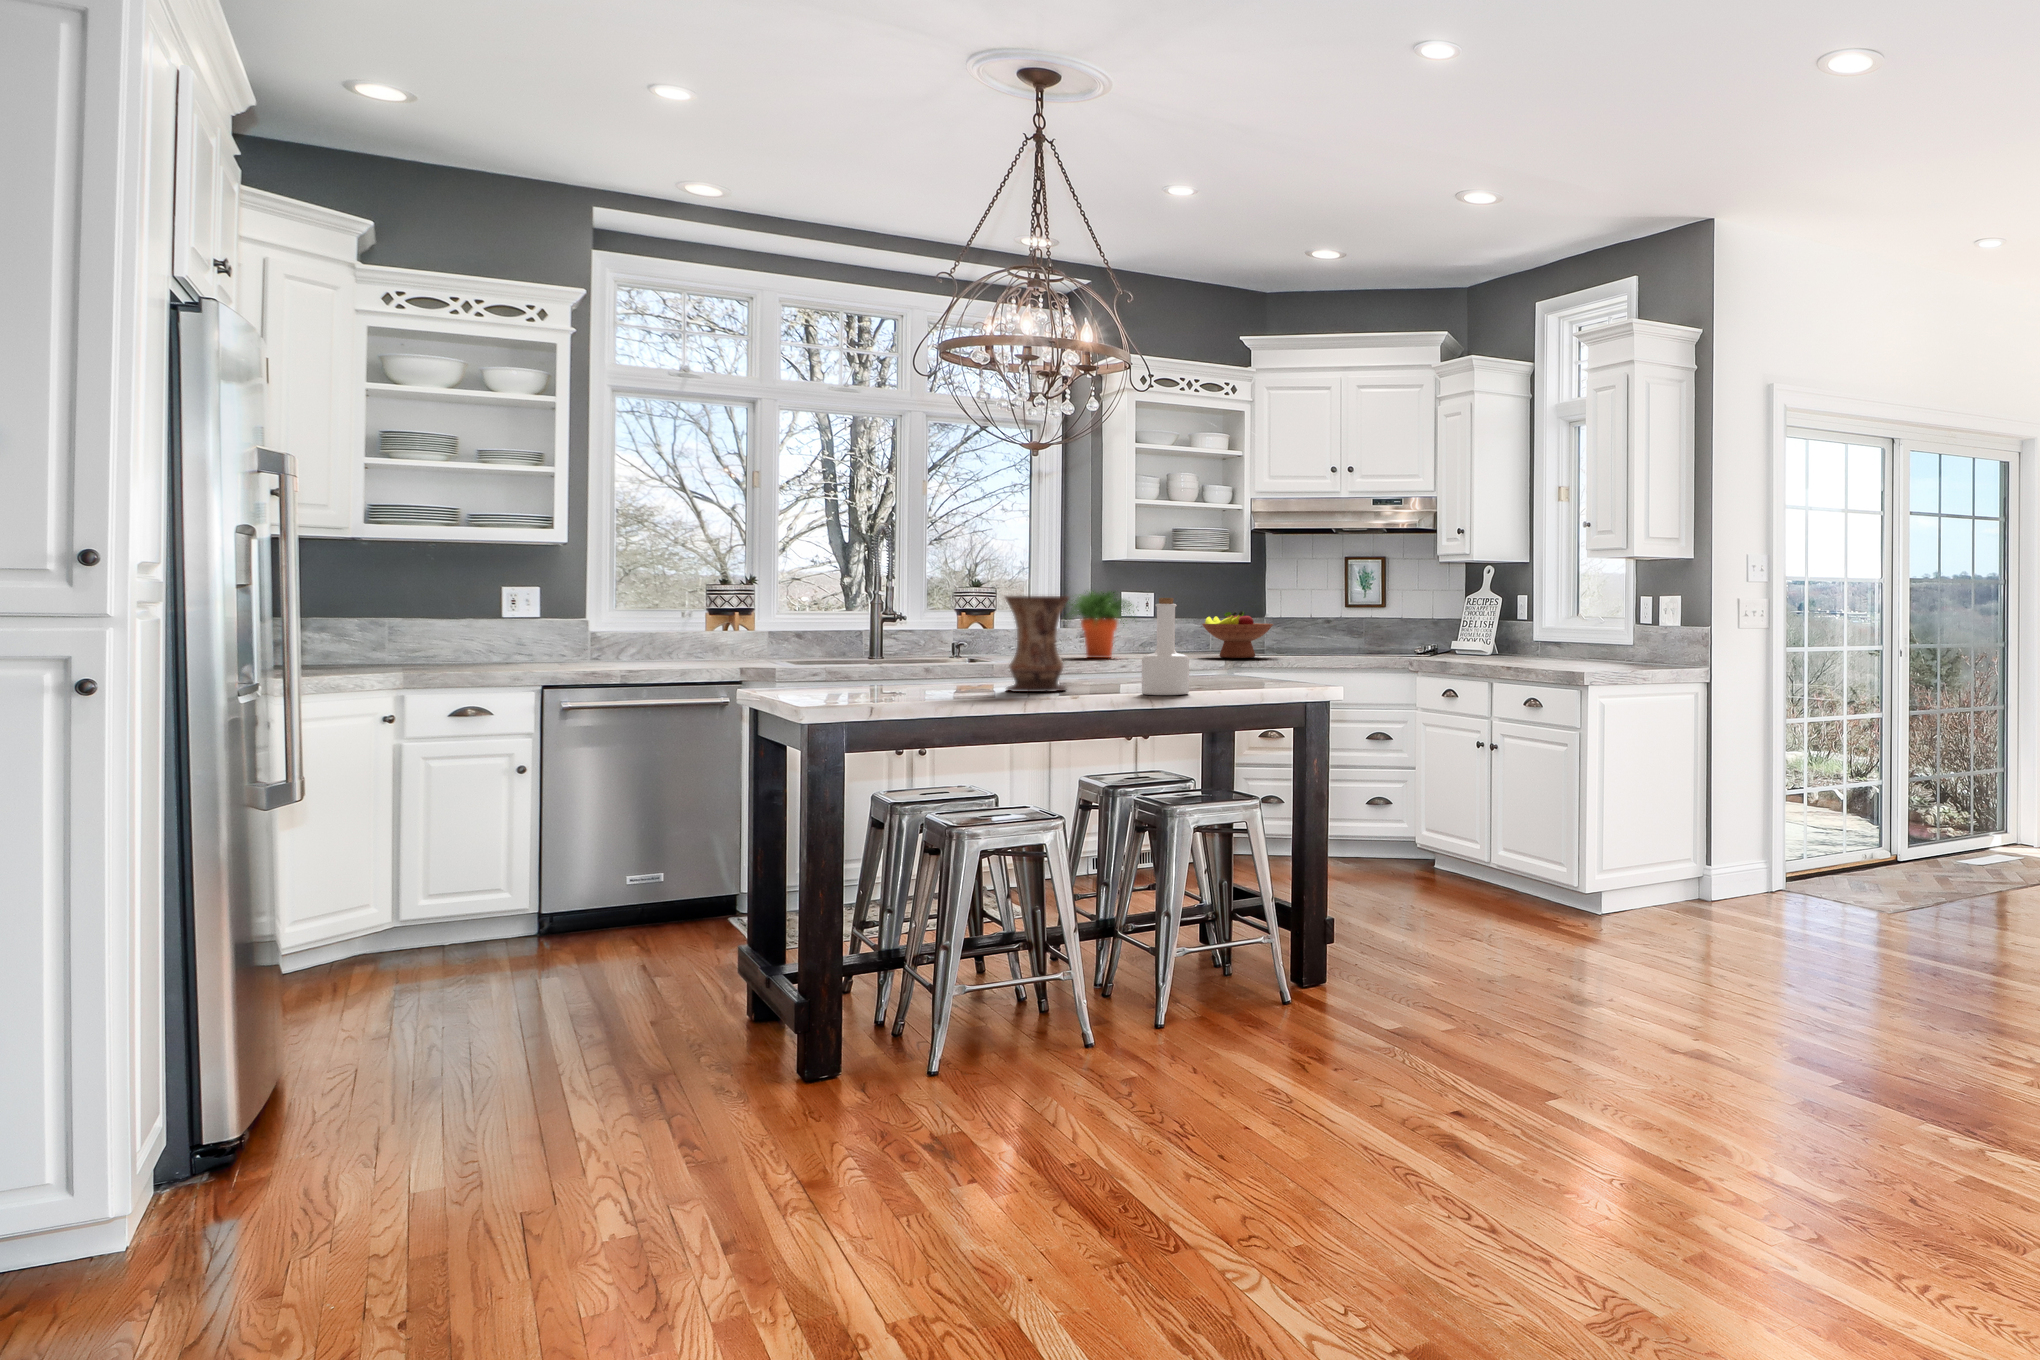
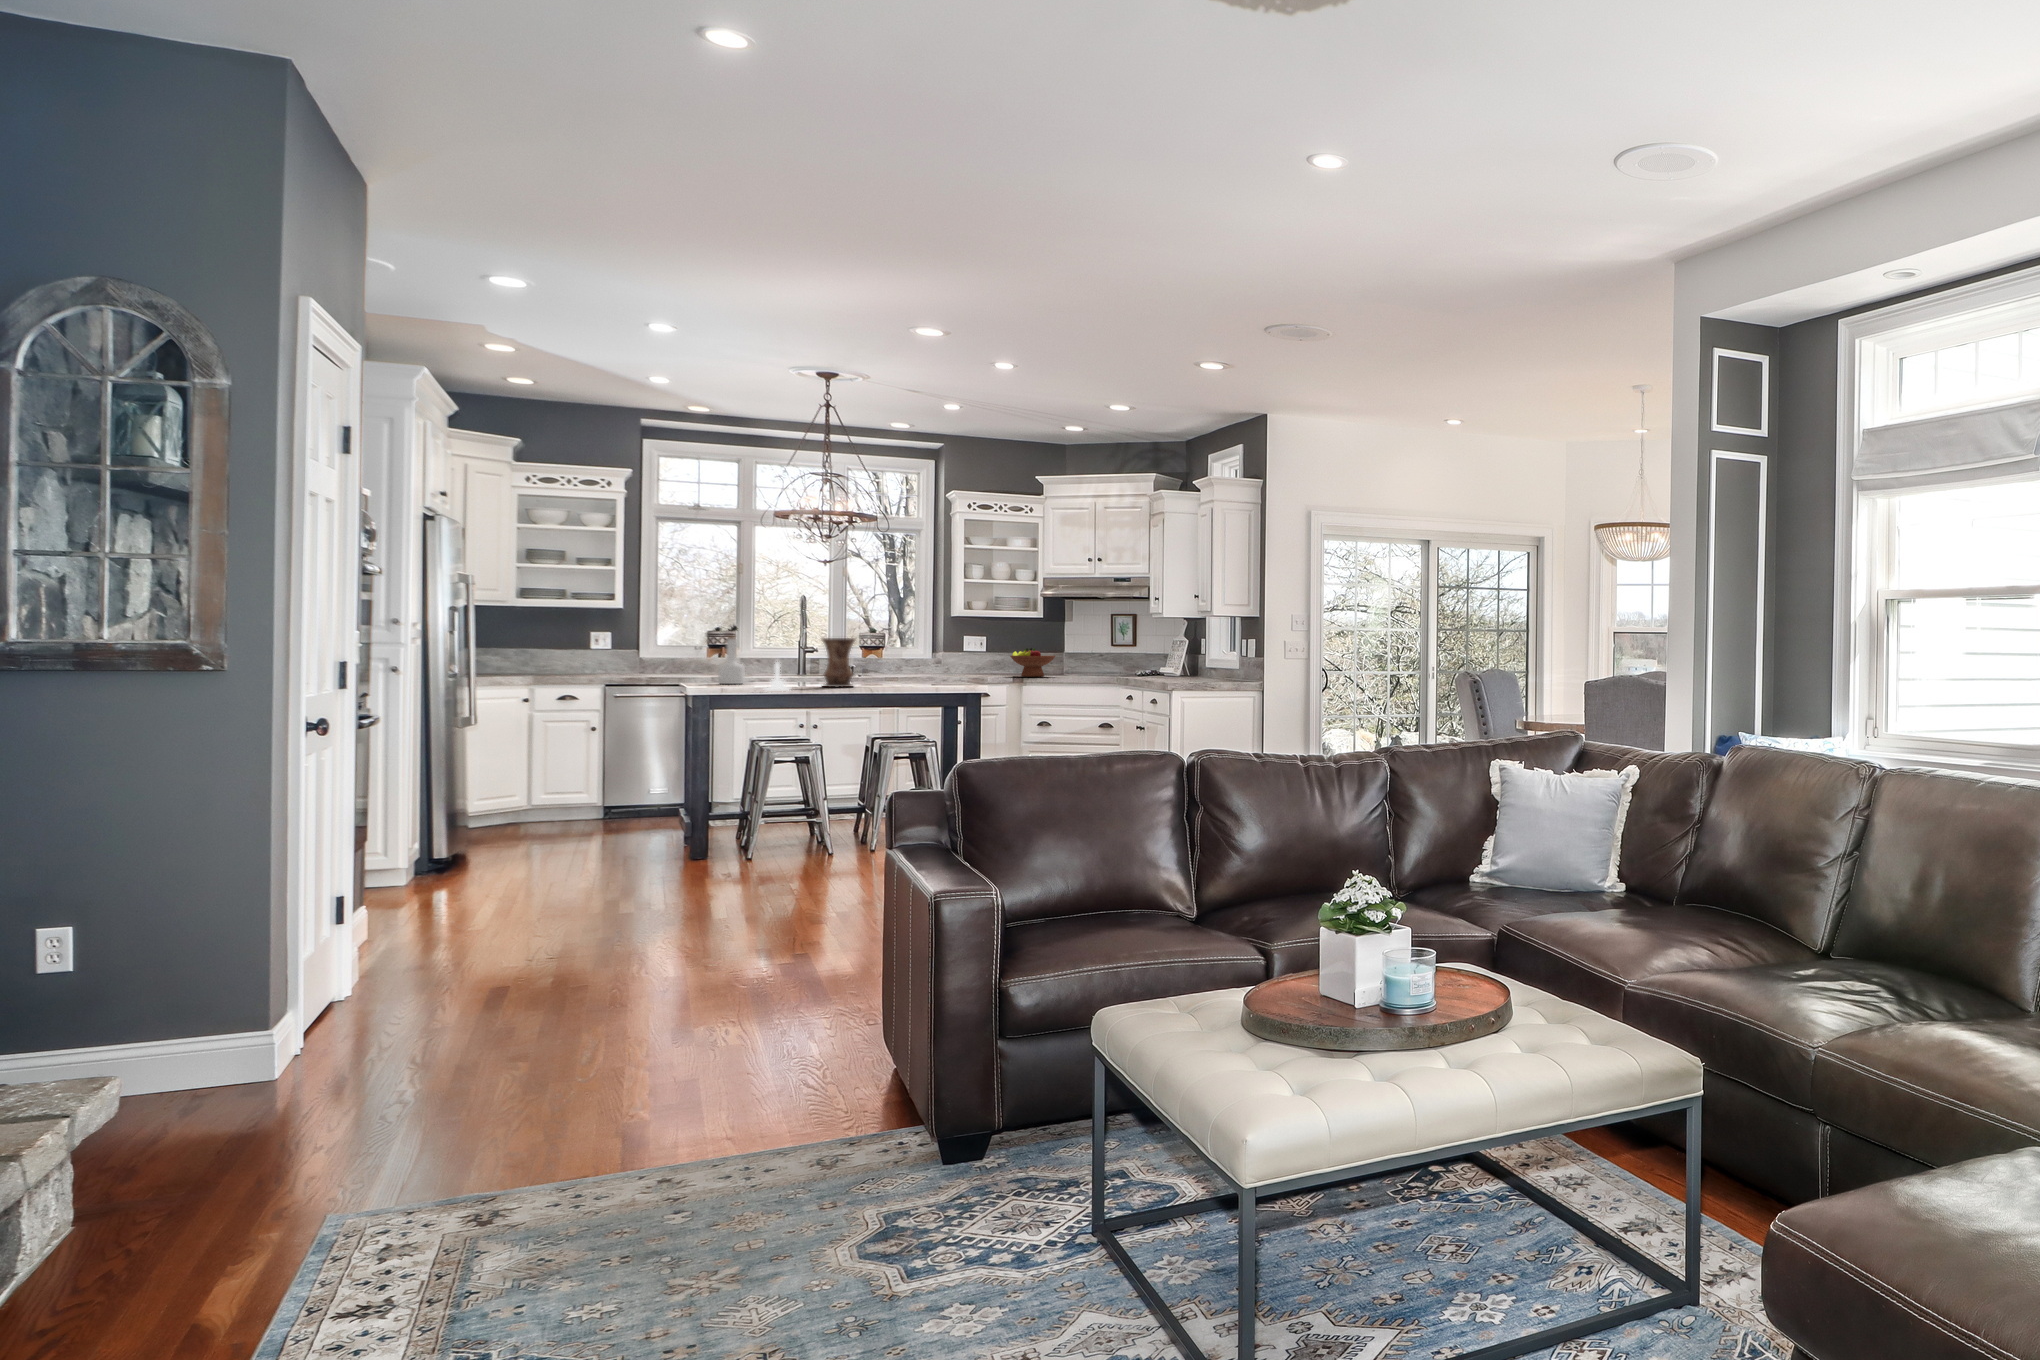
potted plant: present [1067,591,1137,658] -> none [920,634,972,676]
bottle: present [1142,598,1189,695] -> present [718,636,745,684]
candle holder: none [935,635,994,707] -> present [764,662,790,691]

